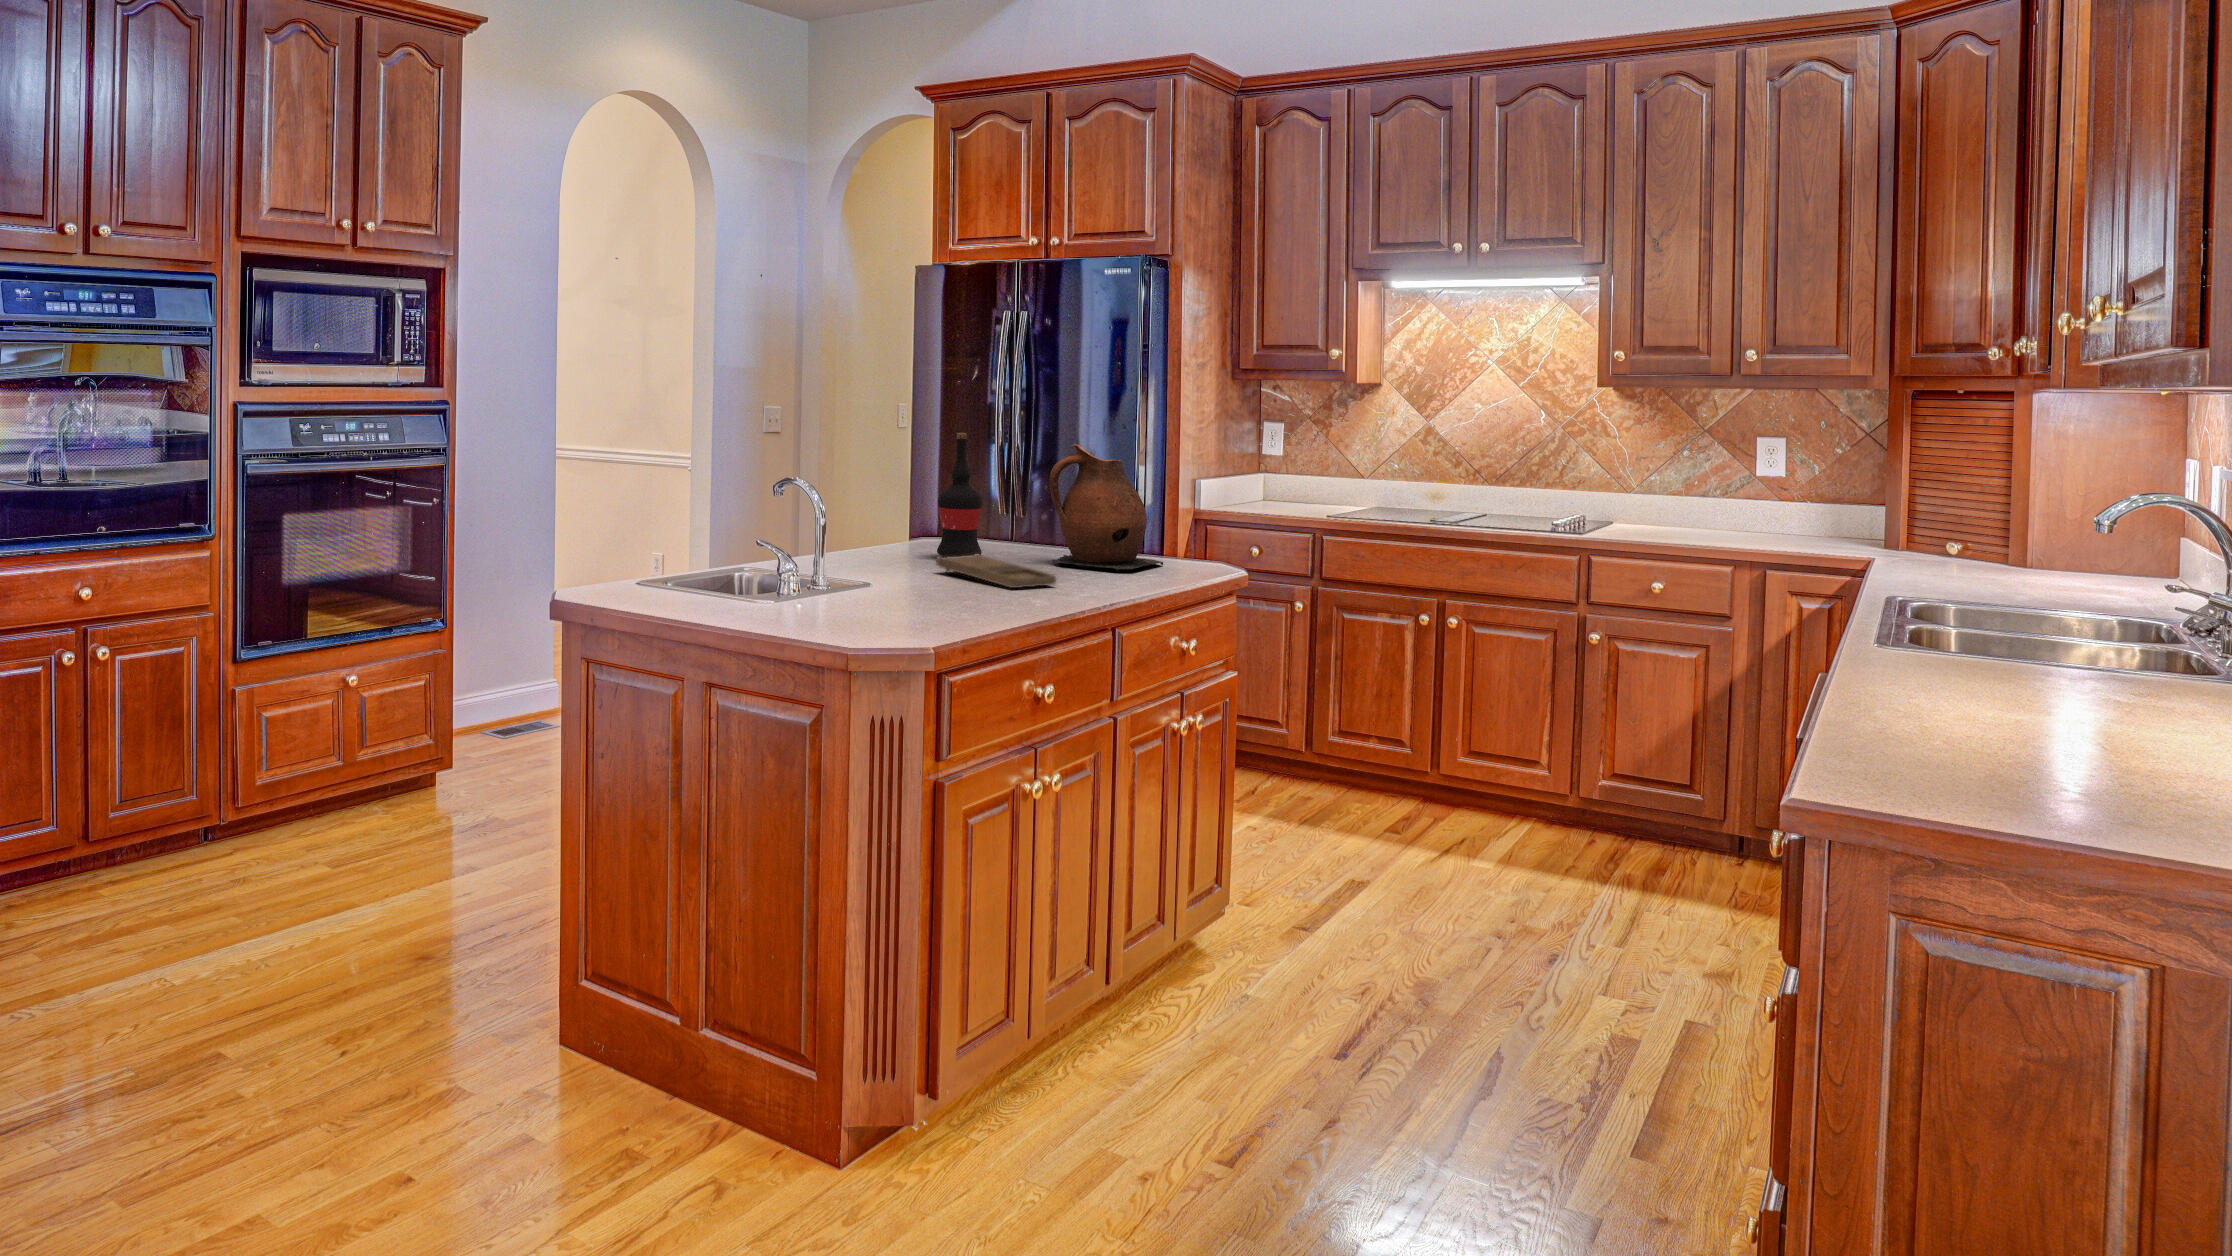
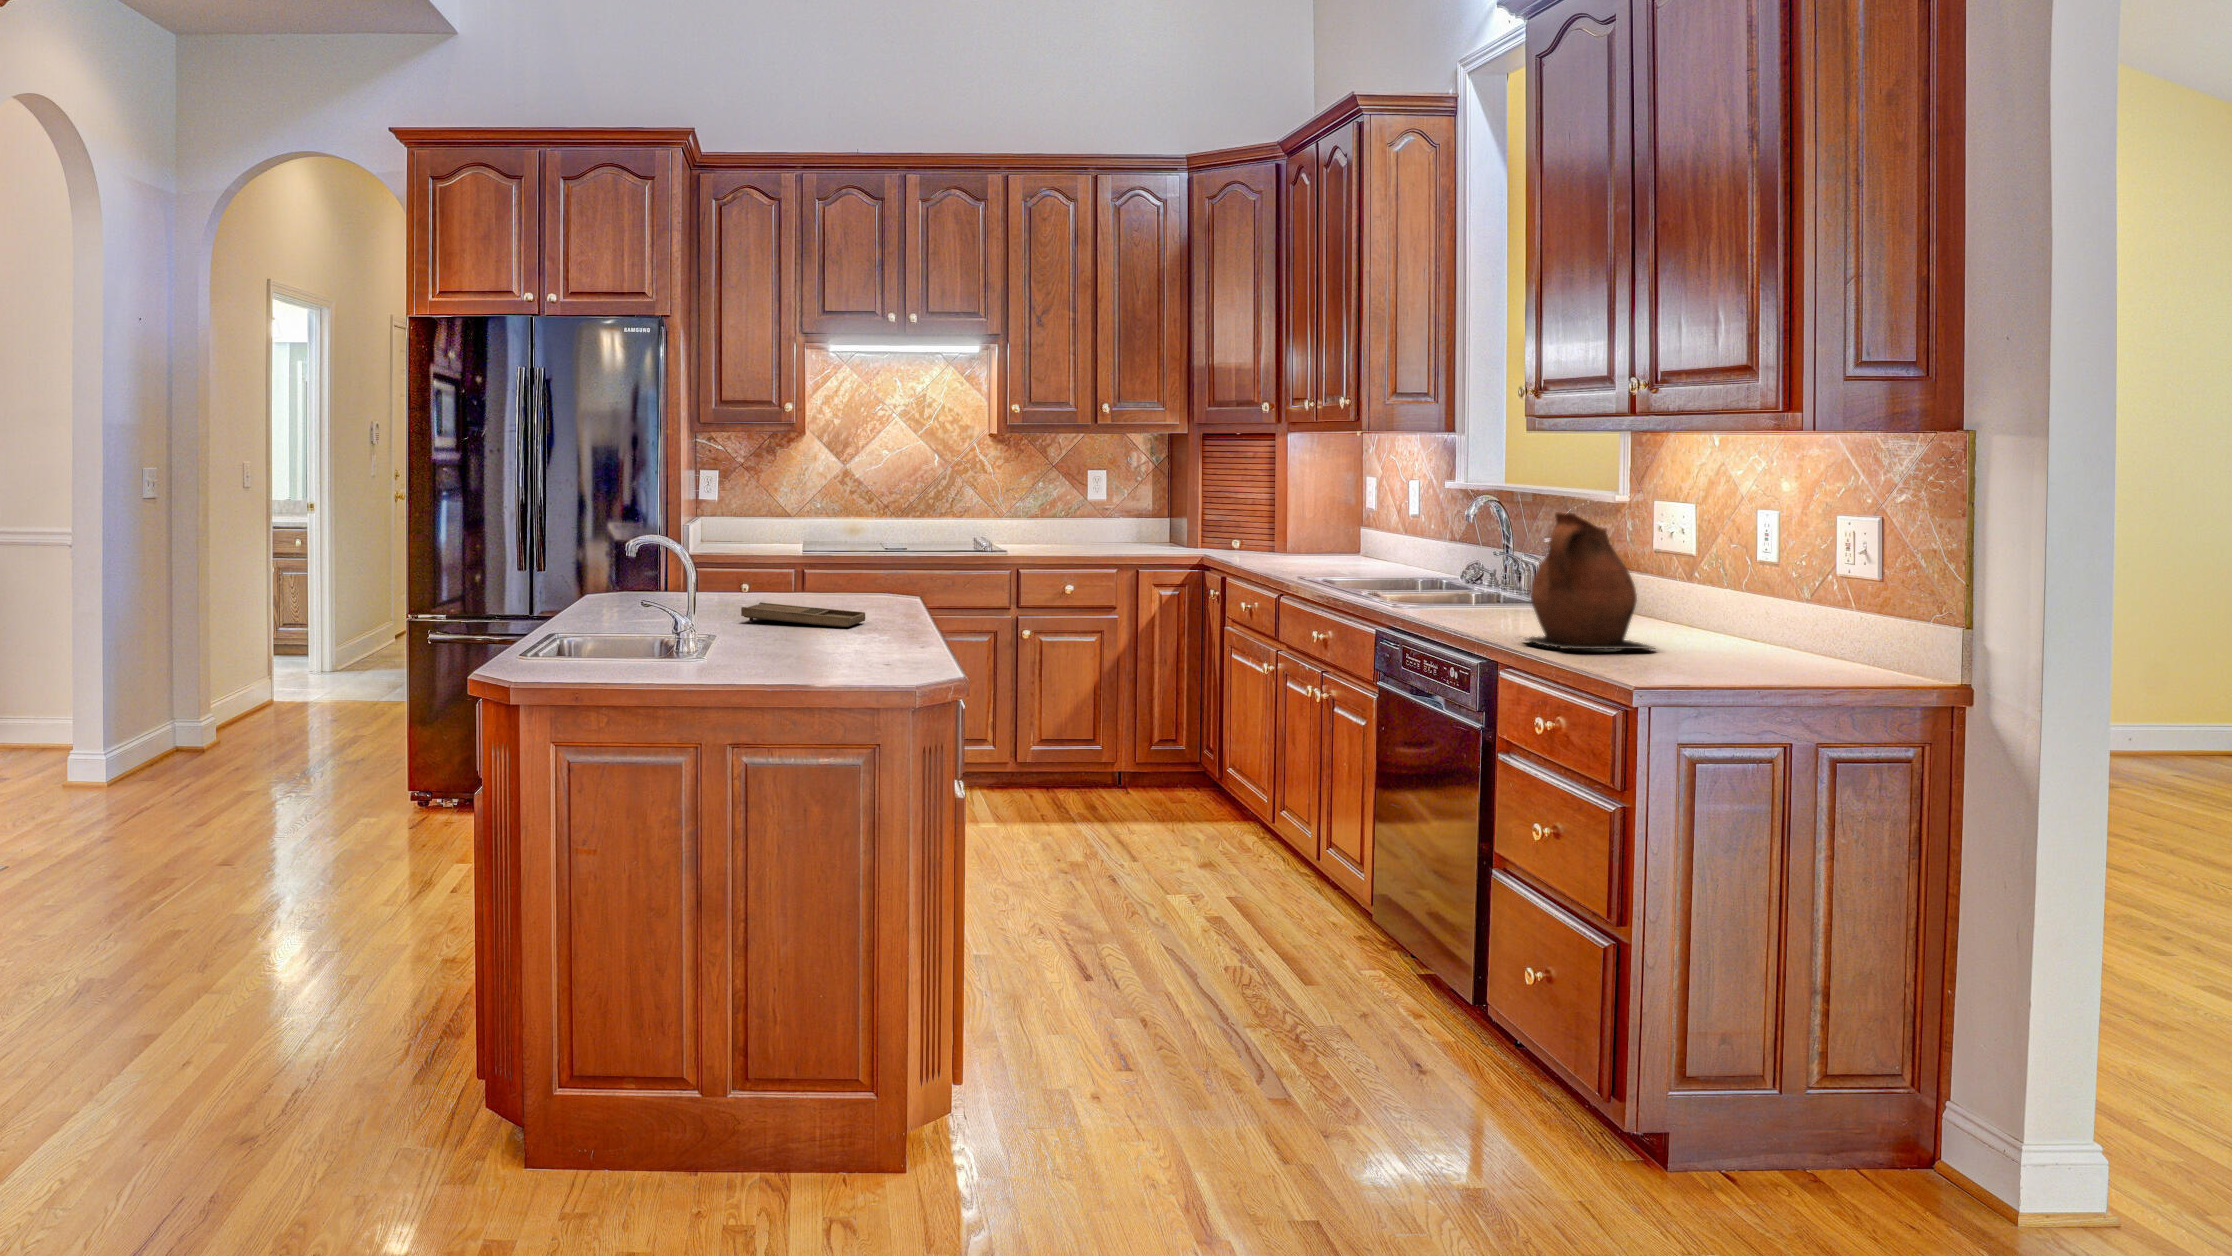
wine bottle: present [937,433,983,557] -> none [687,488,729,611]
ceramic pitcher: present [1049,444,1163,571] -> present [1525,512,1655,650]

